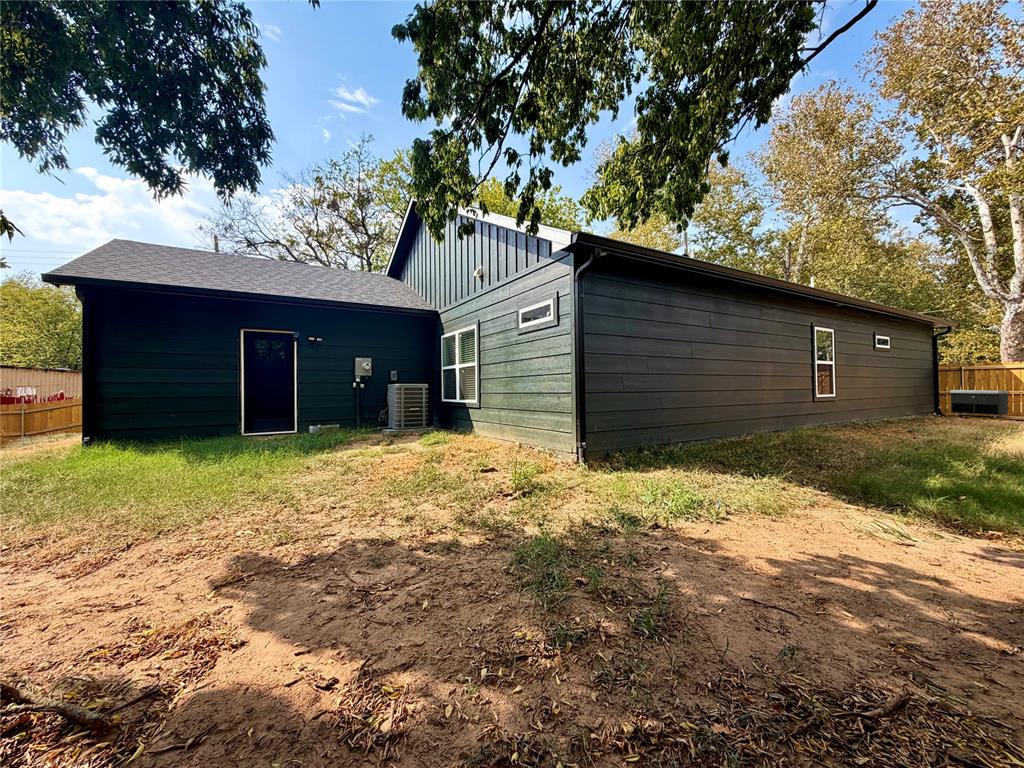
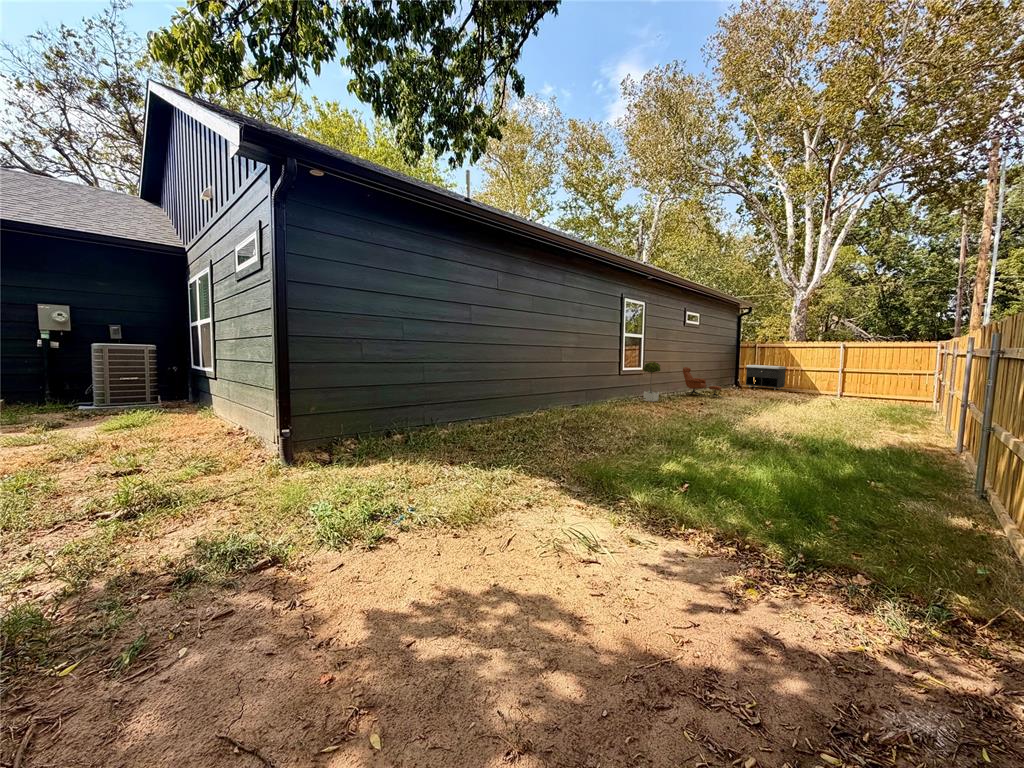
potted tree: none [838,388,860,429] -> present [643,362,660,402]
lounge chair: none [877,394,934,425] -> present [683,367,722,397]

